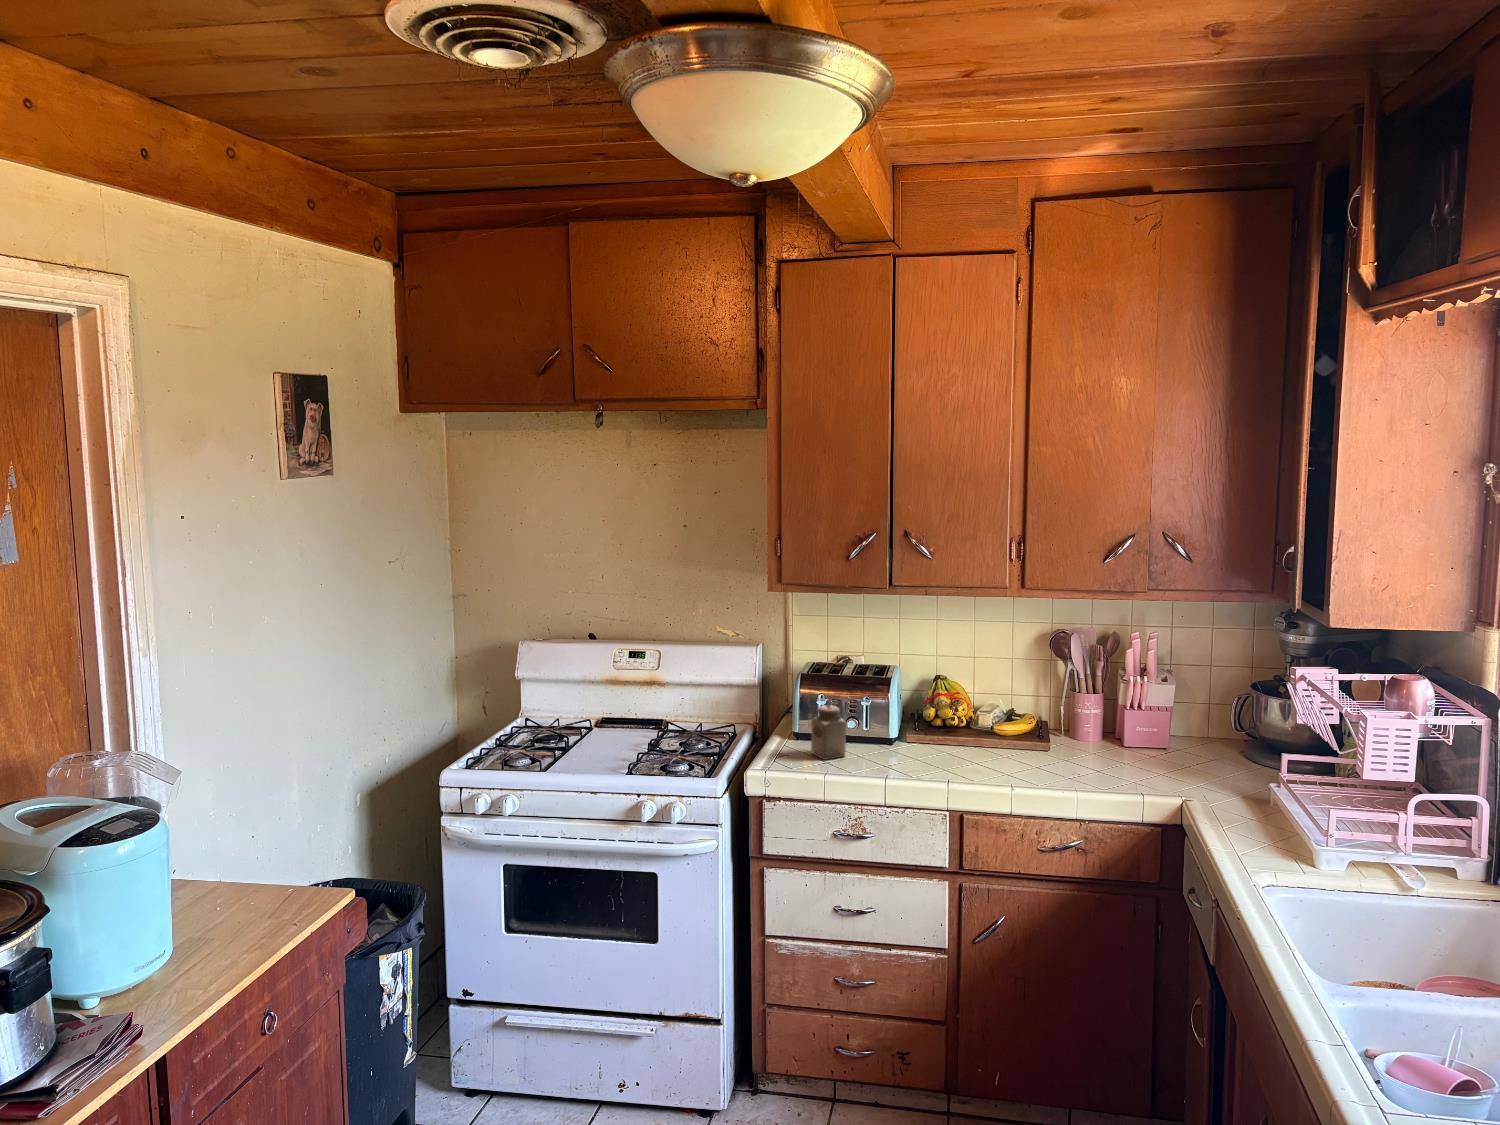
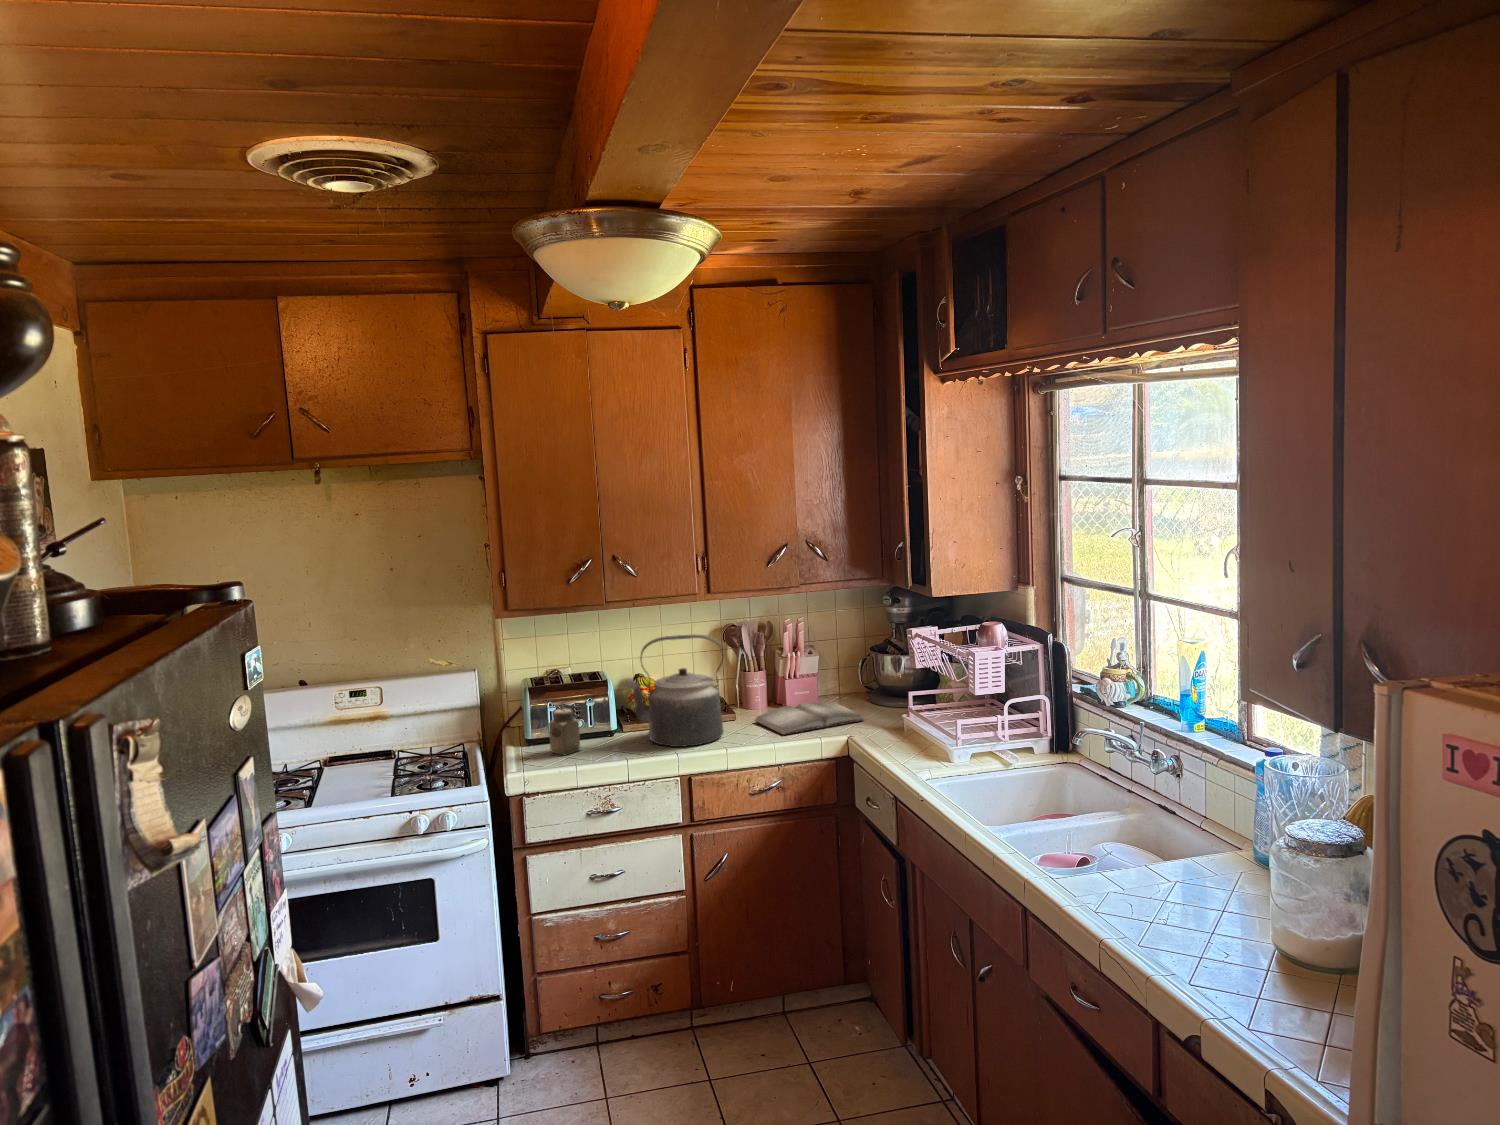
kettle: none [908,636,1031,776] -> present [627,635,724,747]
hardback book: none [1069,743,1220,782] -> present [755,700,864,735]

